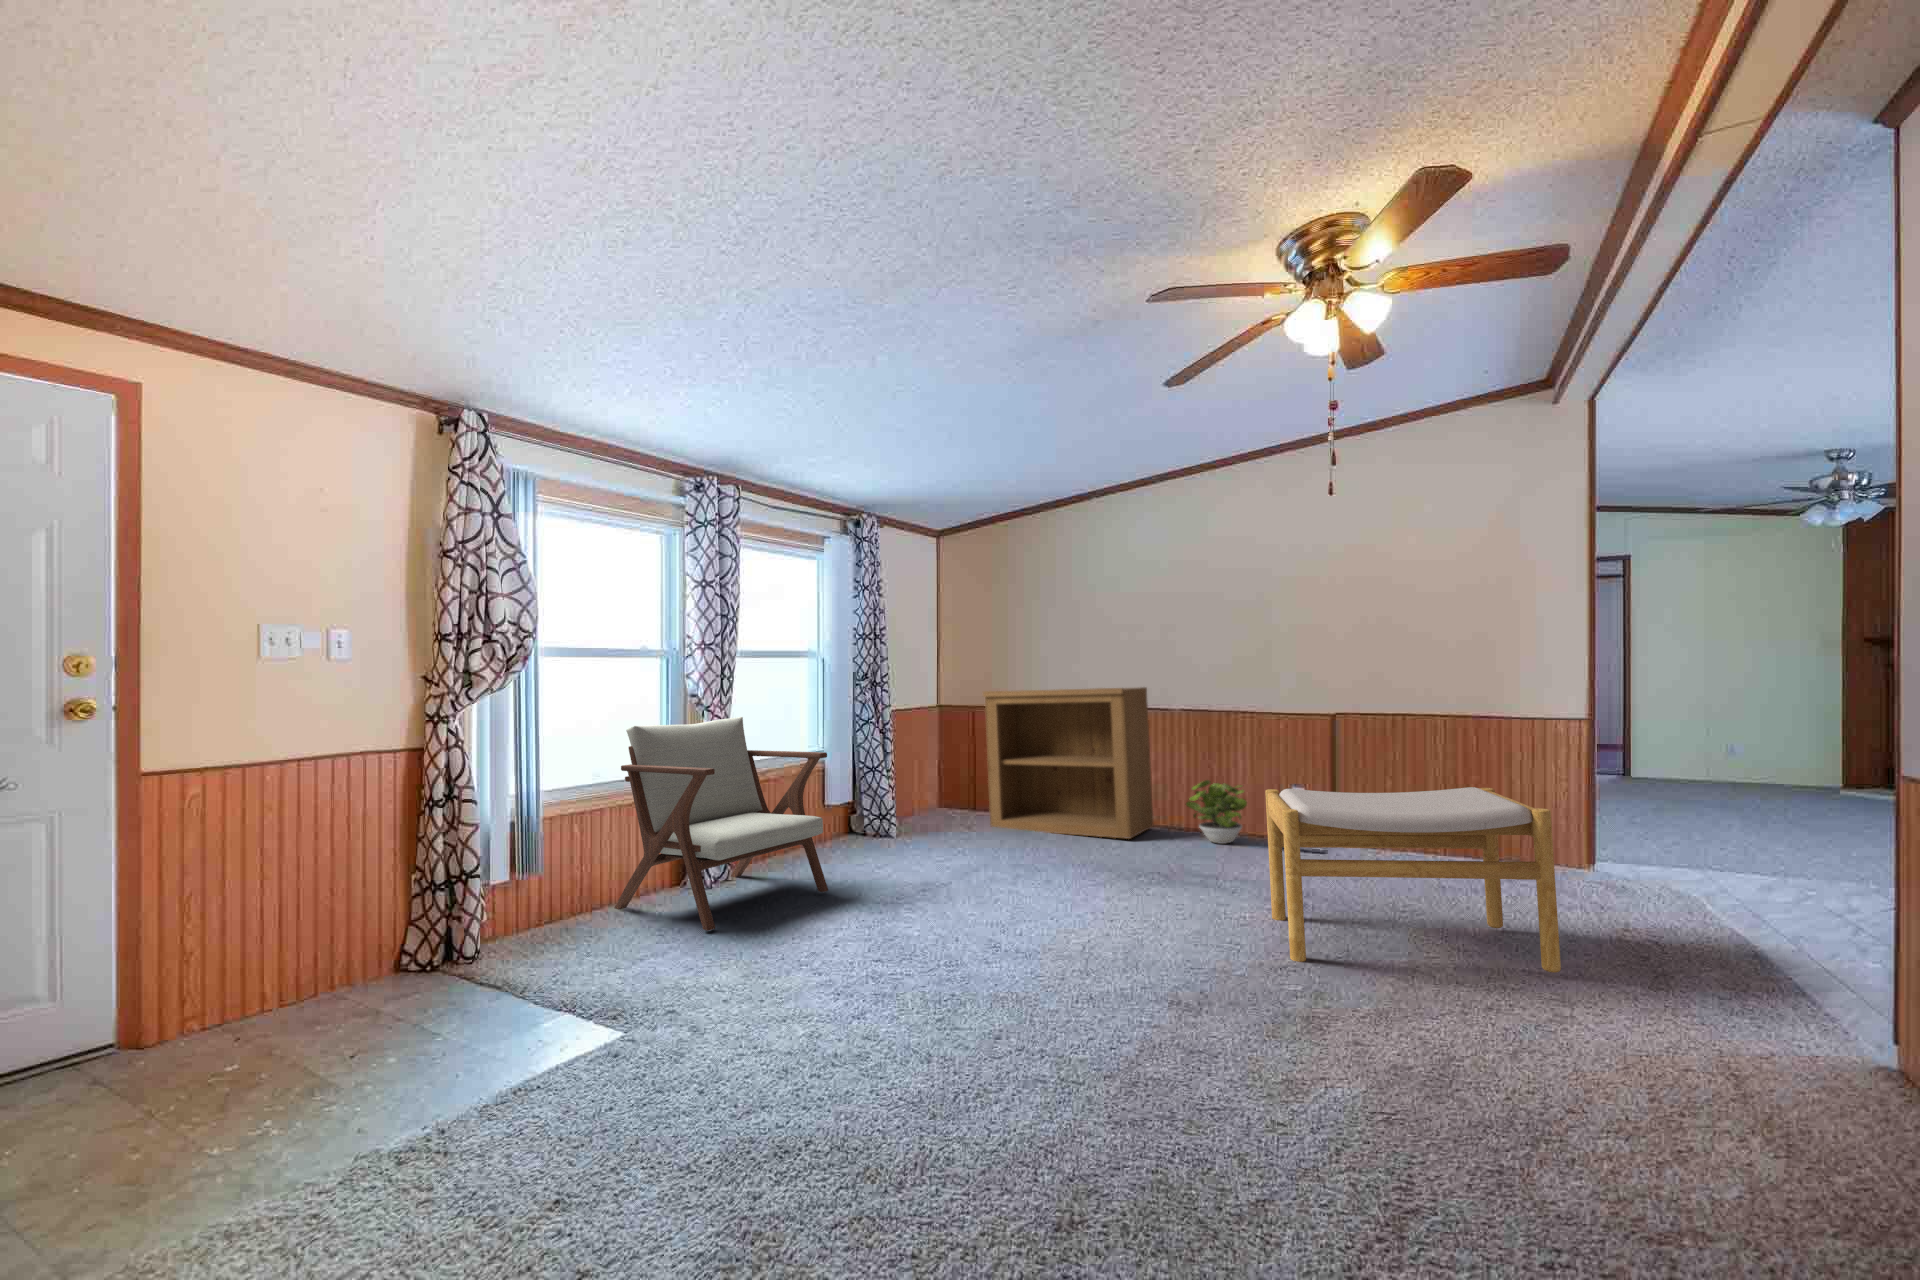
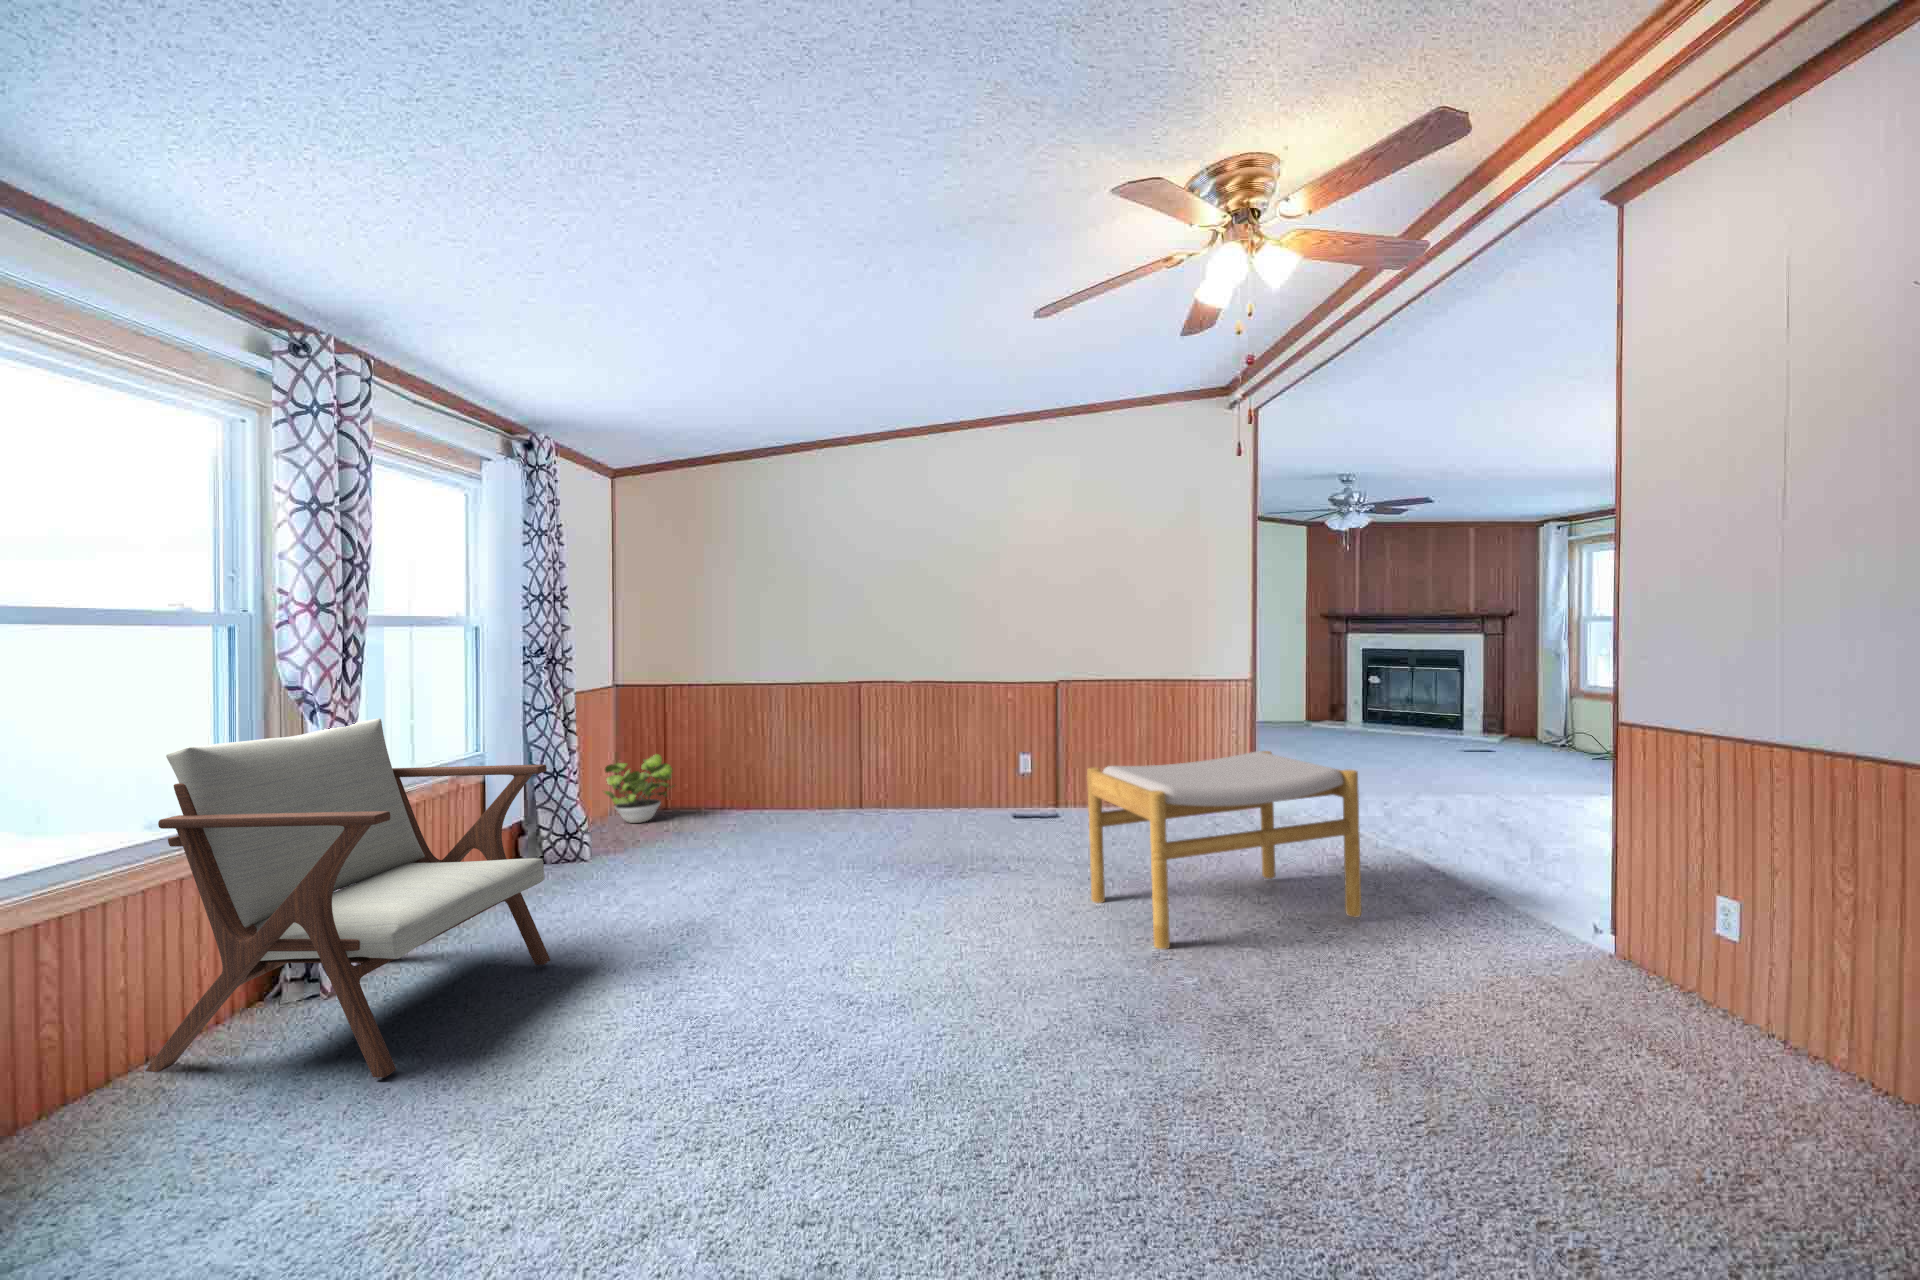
bookshelf: present [983,687,1154,839] -> none [690,660,884,833]
potted plant: present [1186,780,1247,844] -> present [604,754,675,823]

